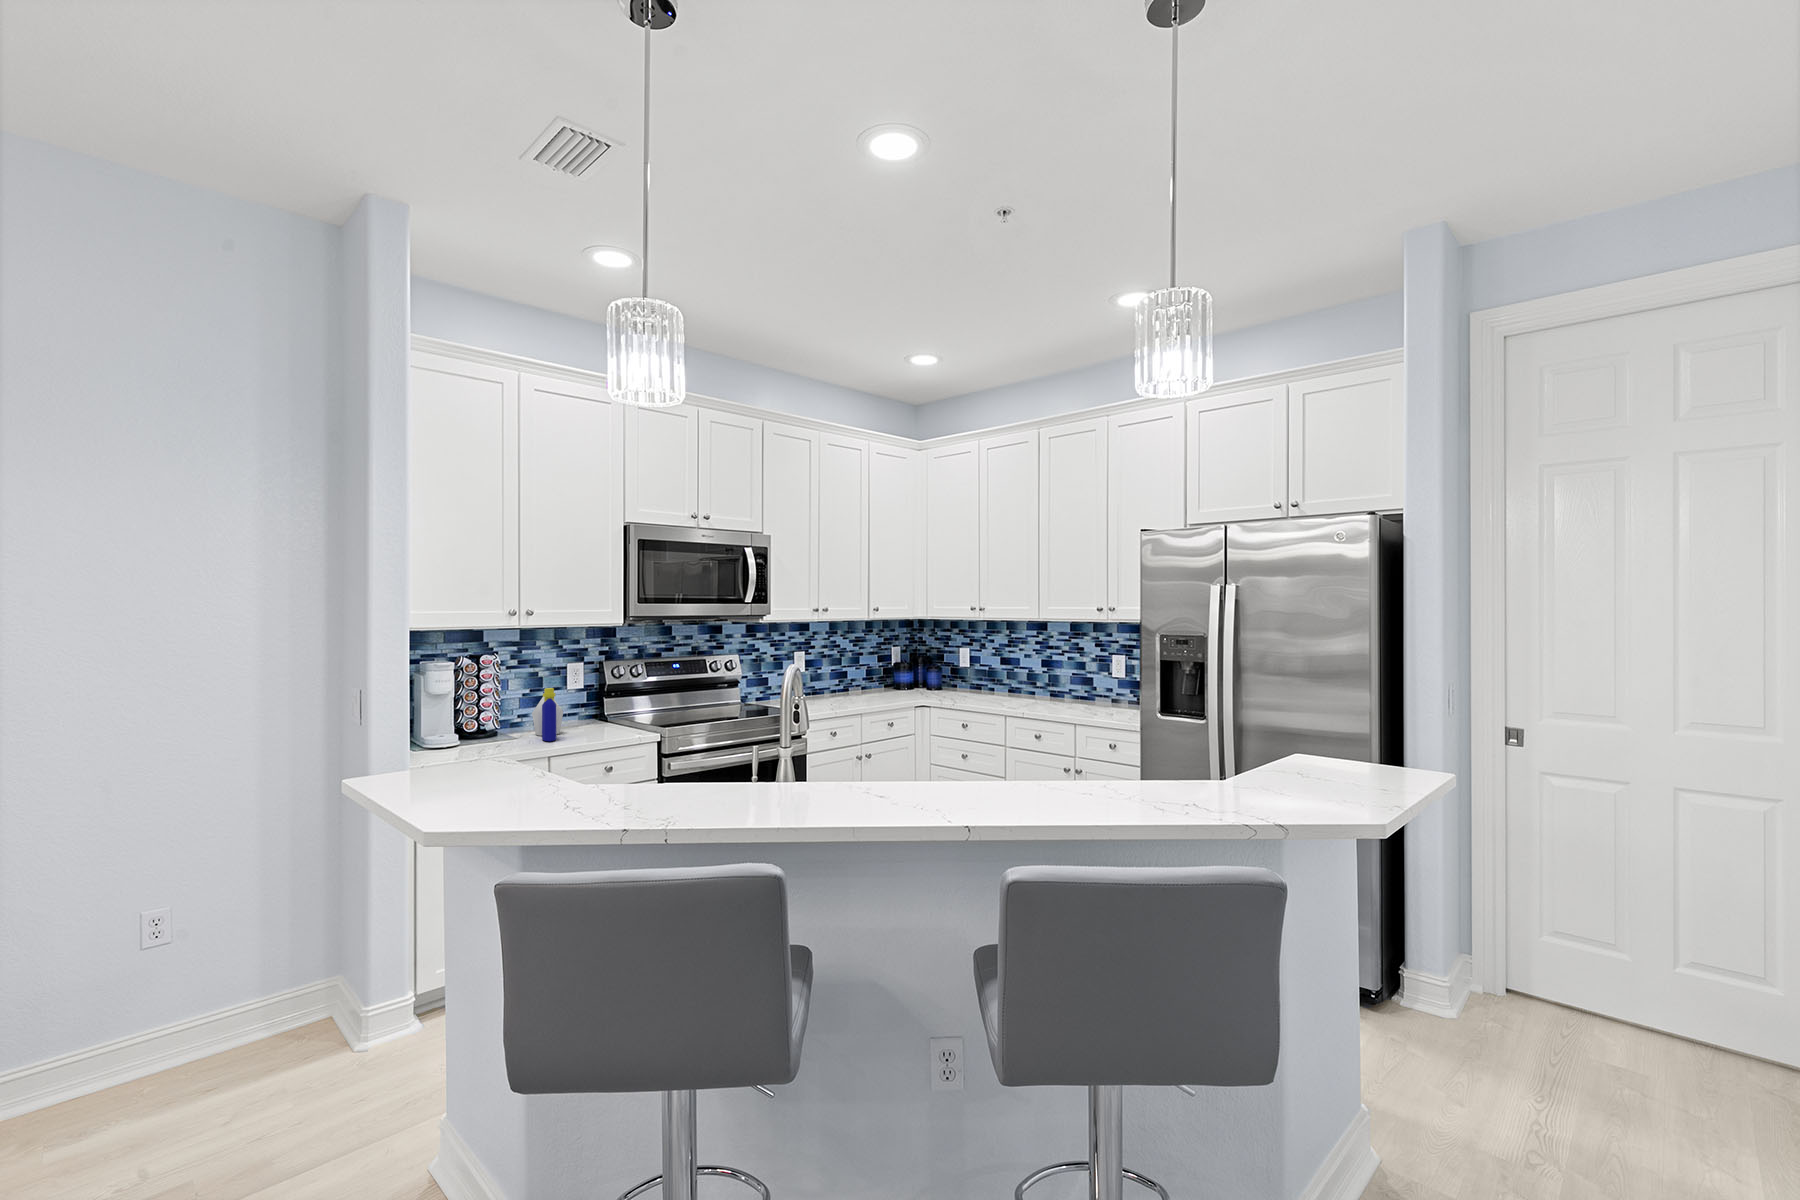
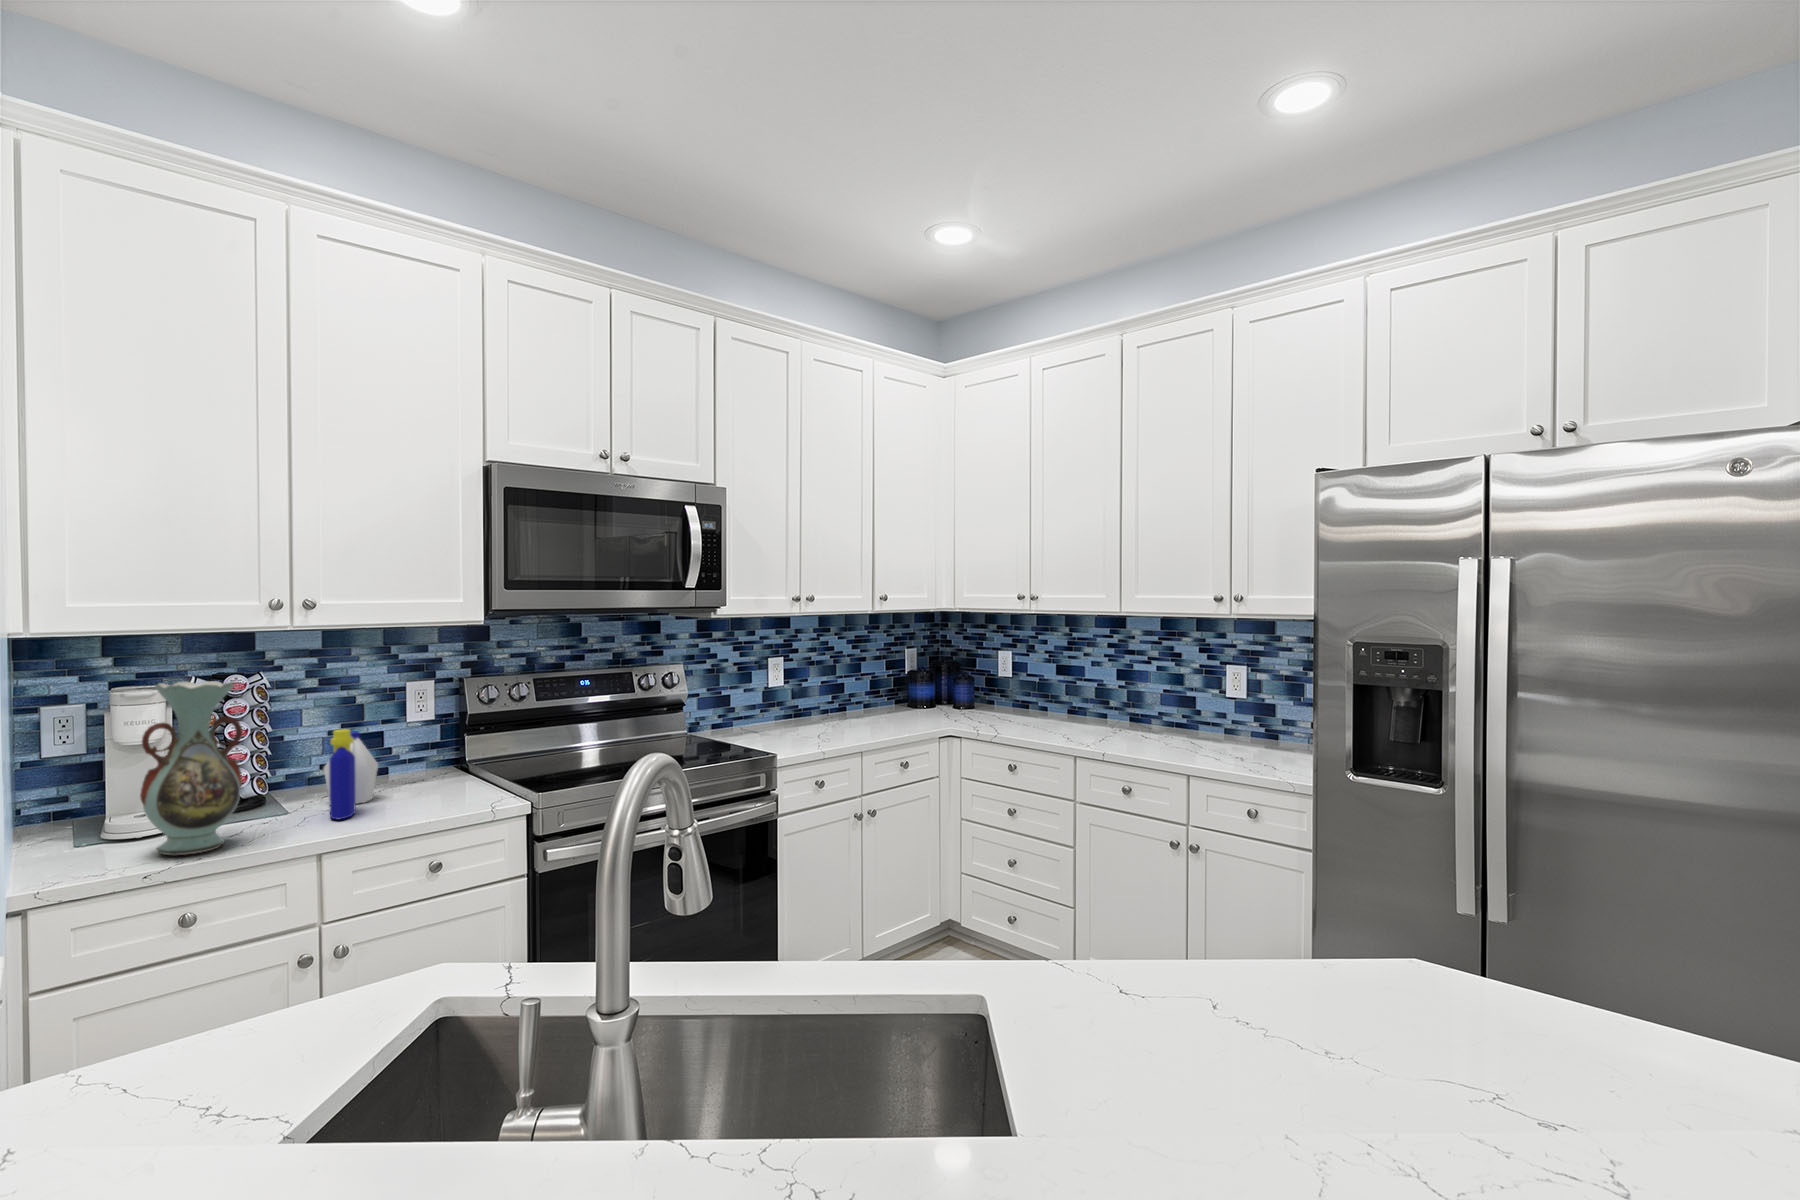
decorative vase: none [454,657,503,755] -> present [140,681,242,855]

